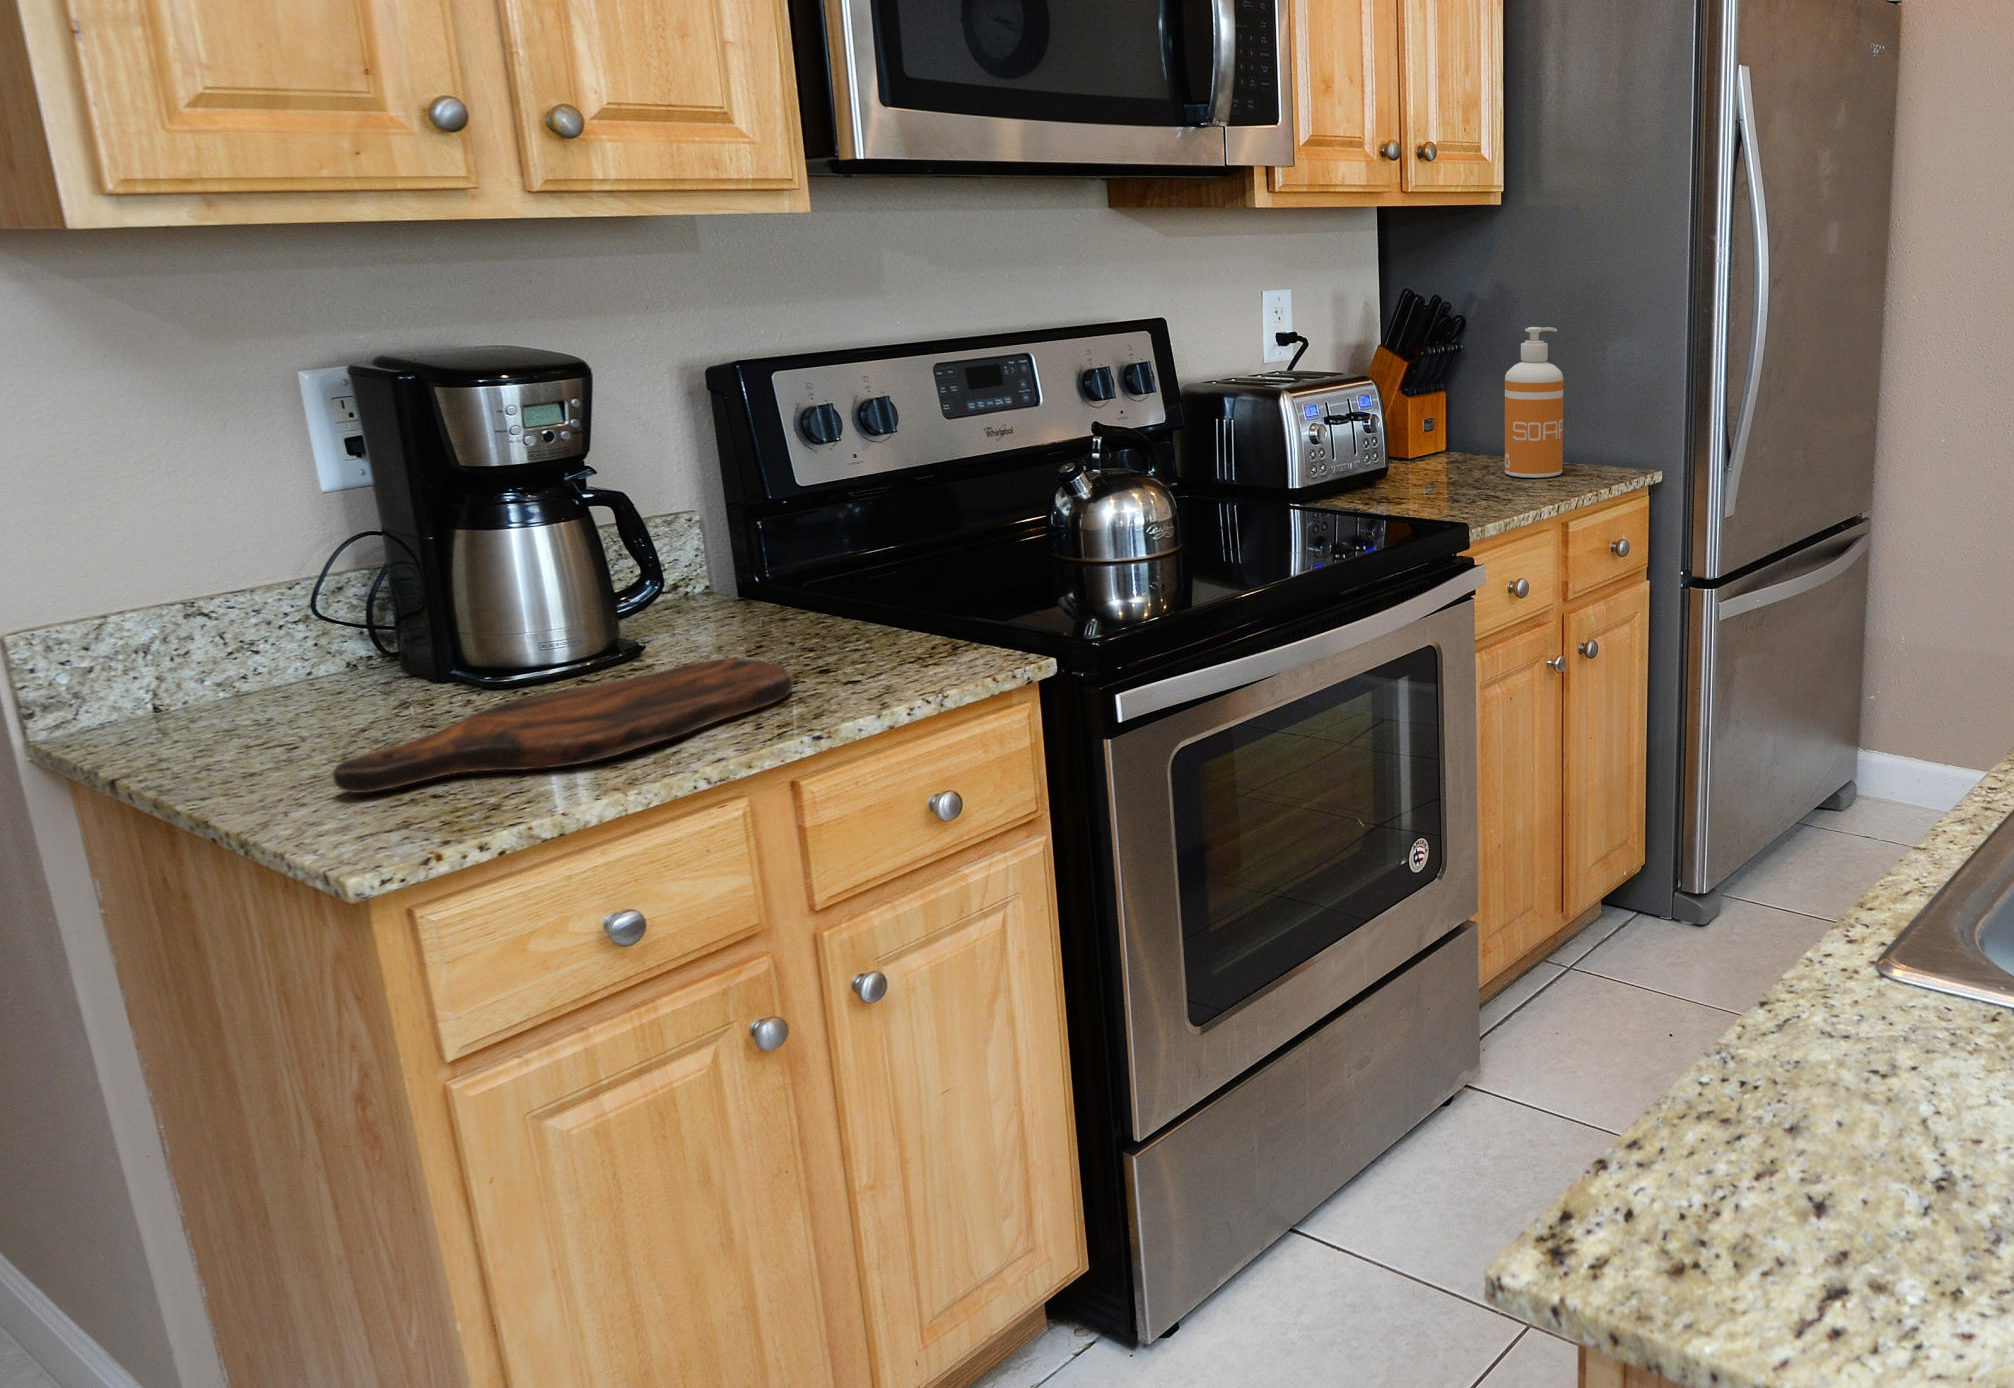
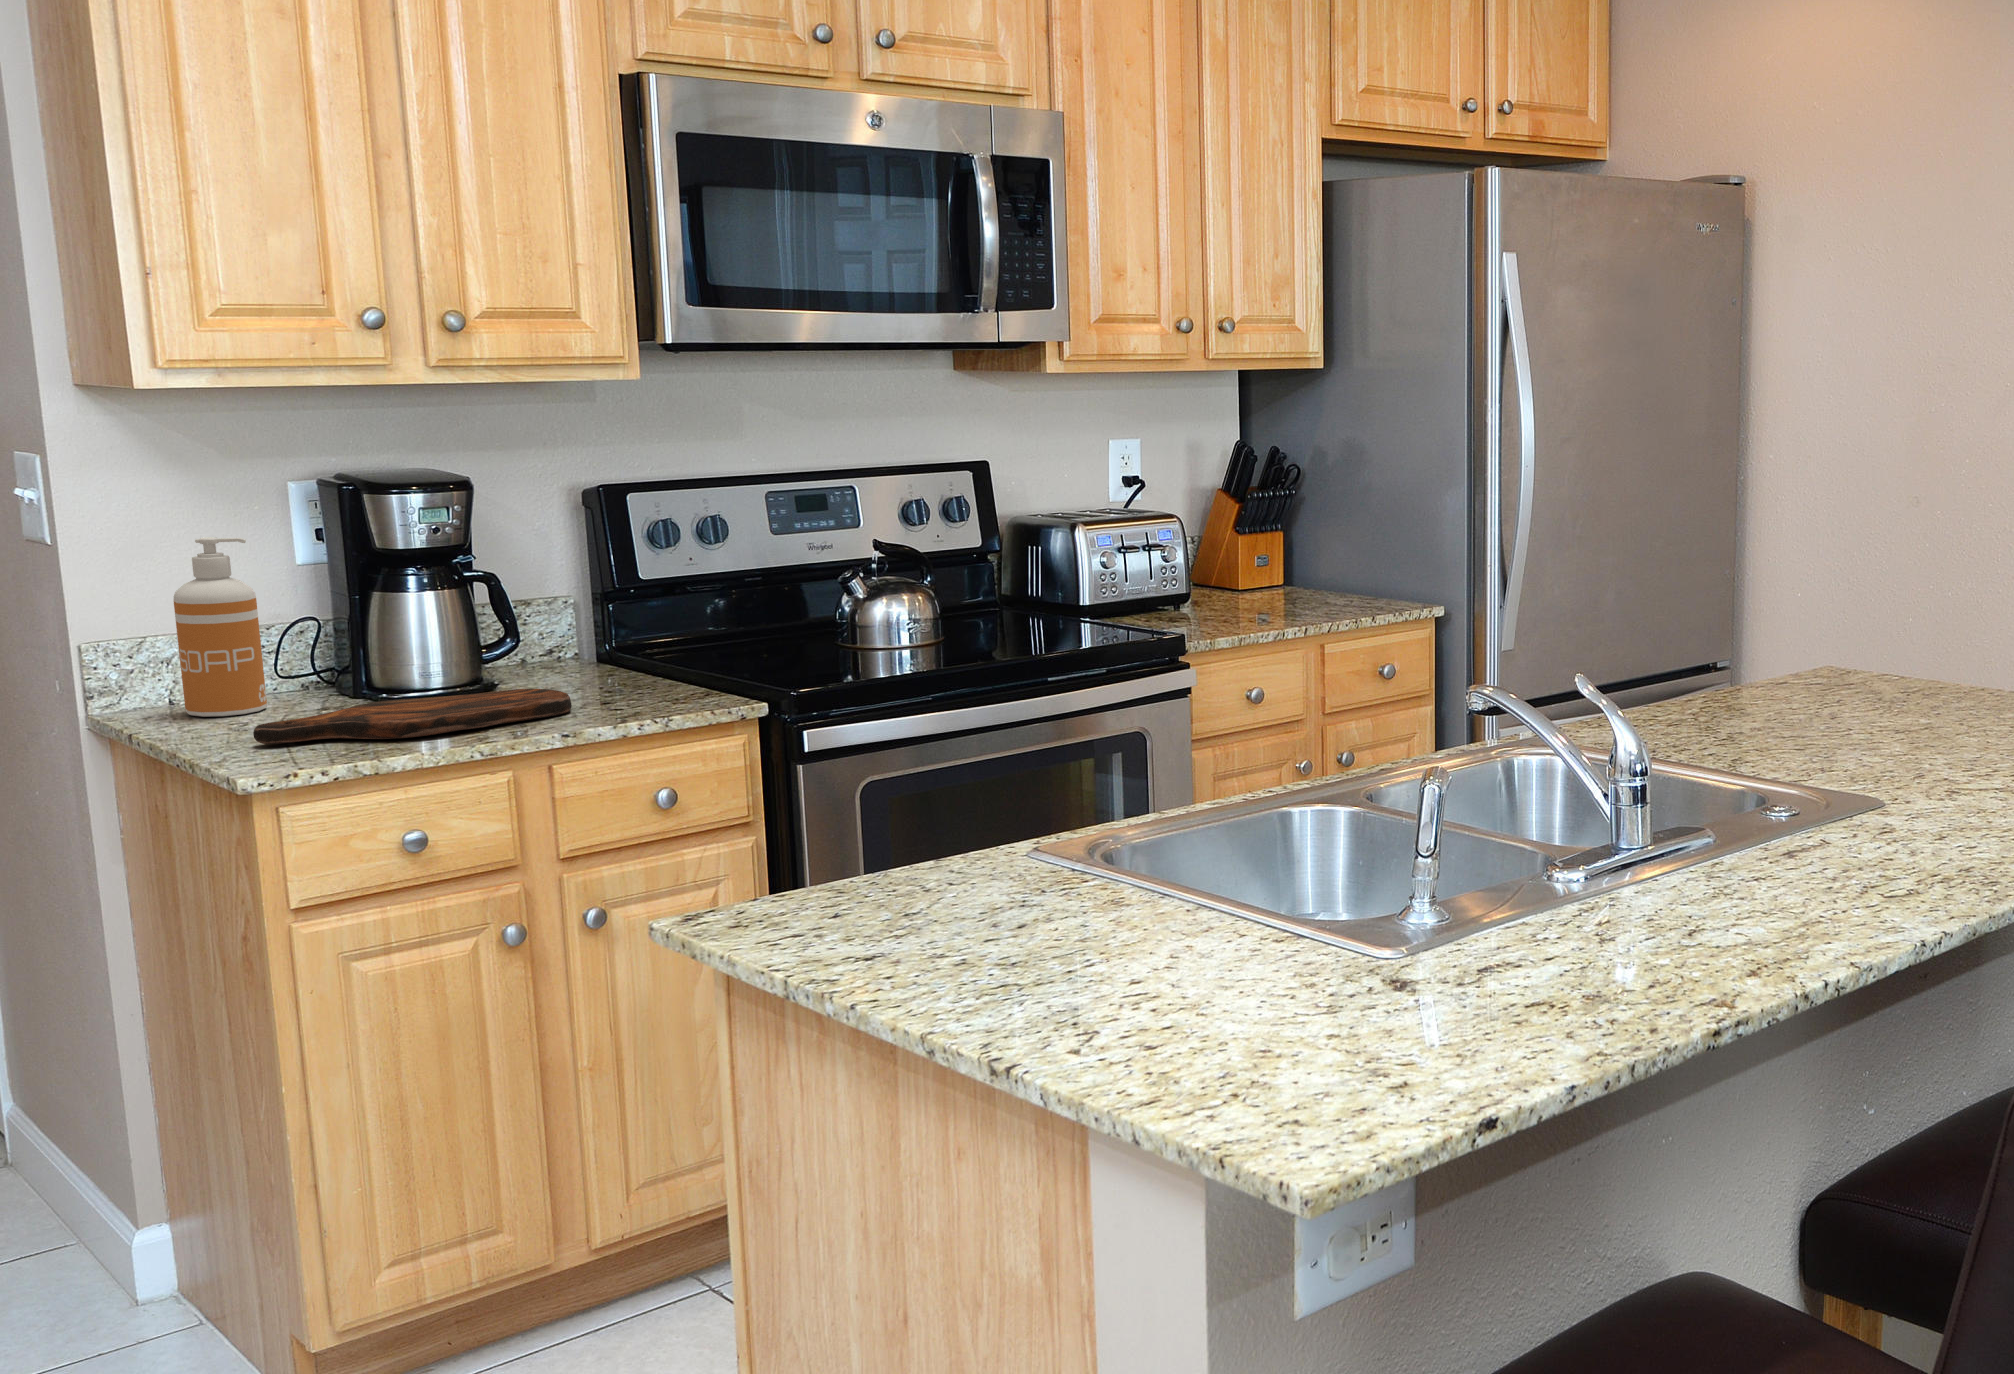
soap dispenser: present [1505,327,1563,478] -> present [174,537,267,717]

